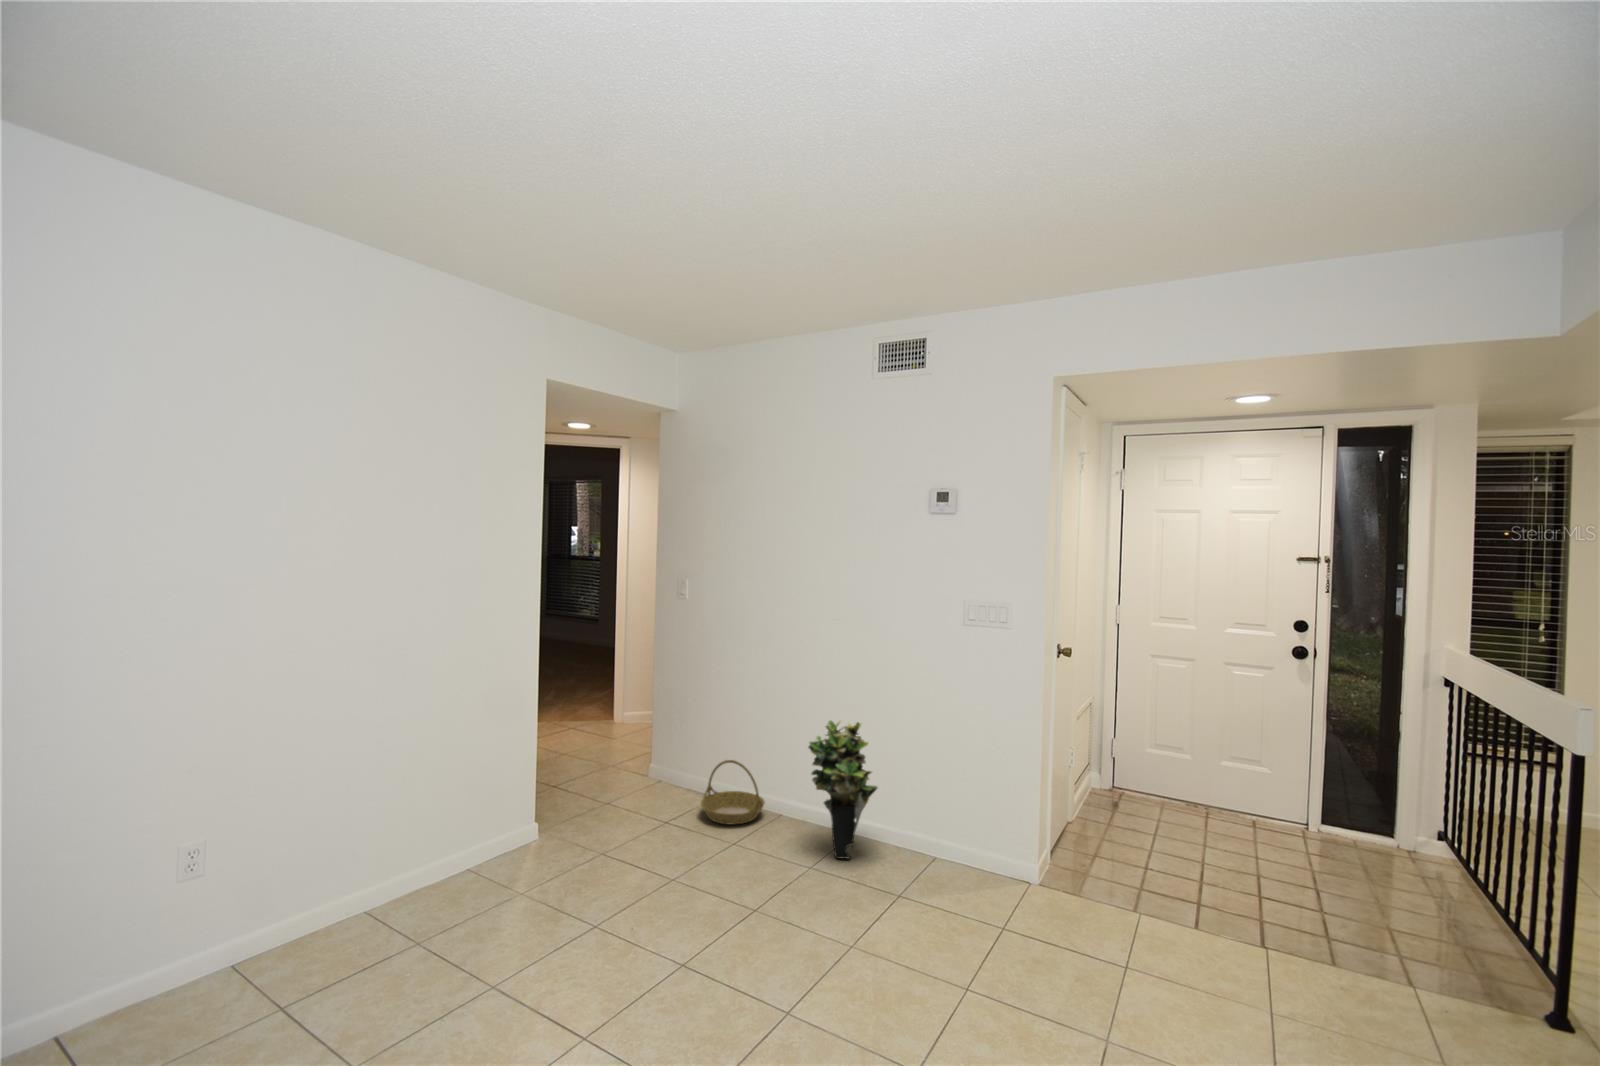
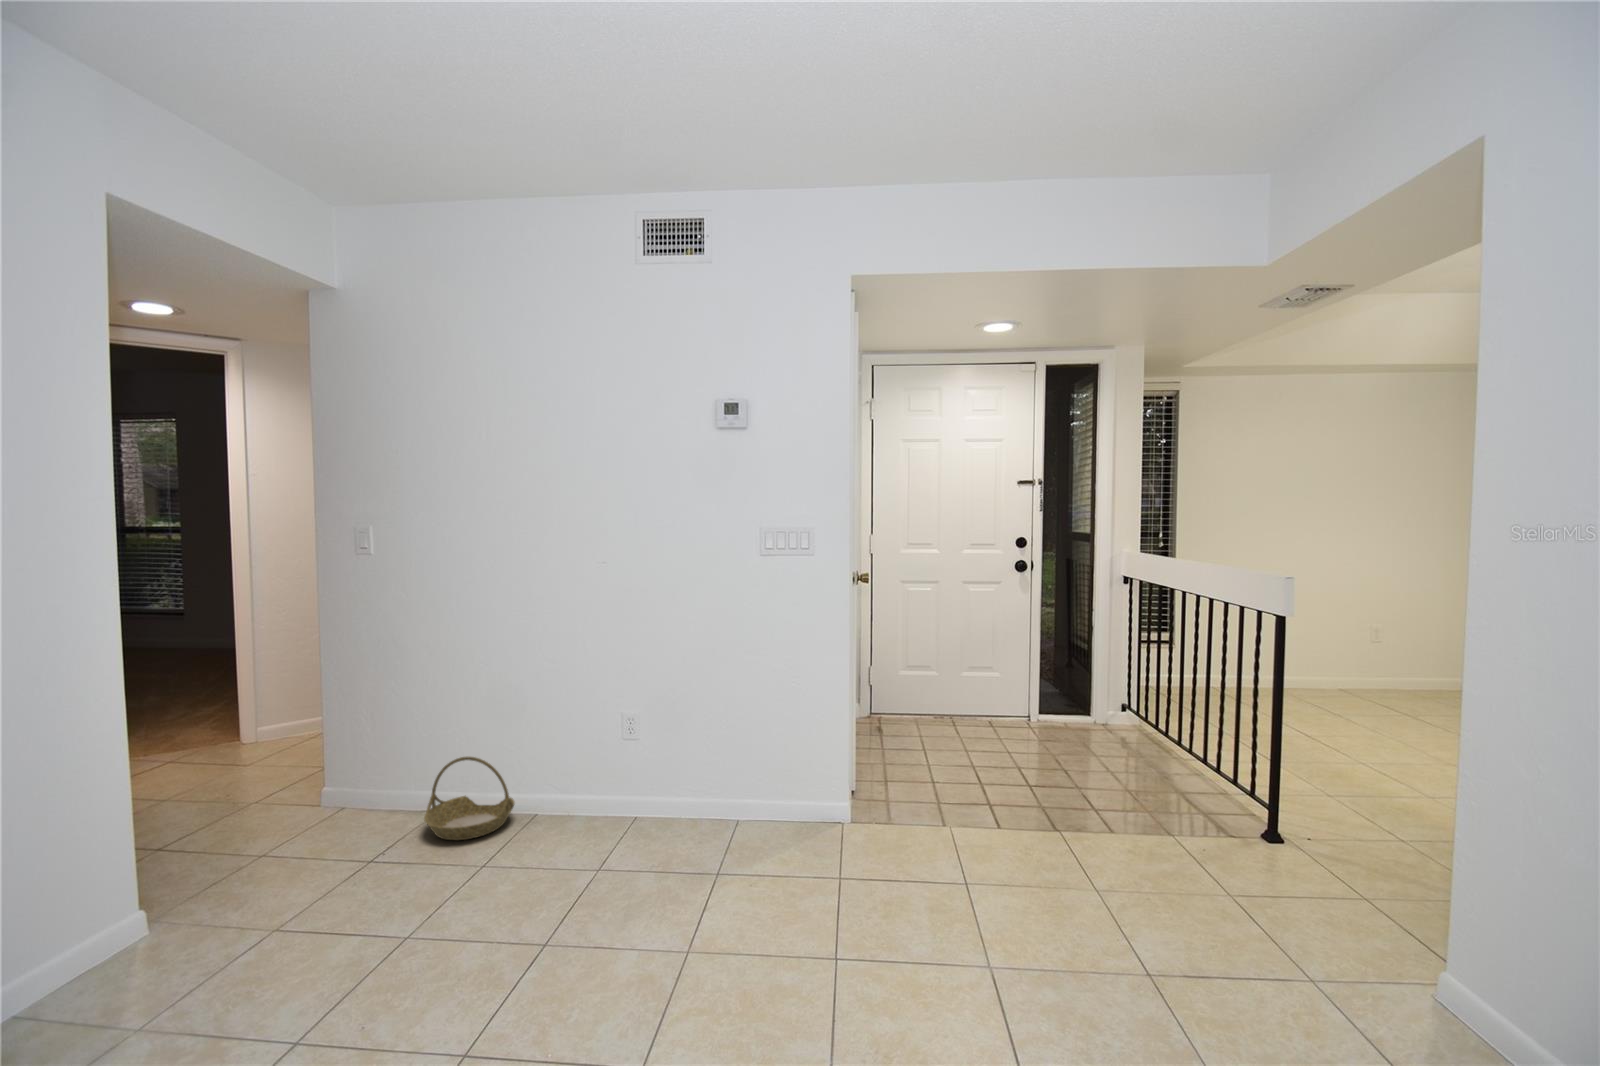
potted plant: present [808,720,878,859] -> none [577,684,669,849]

